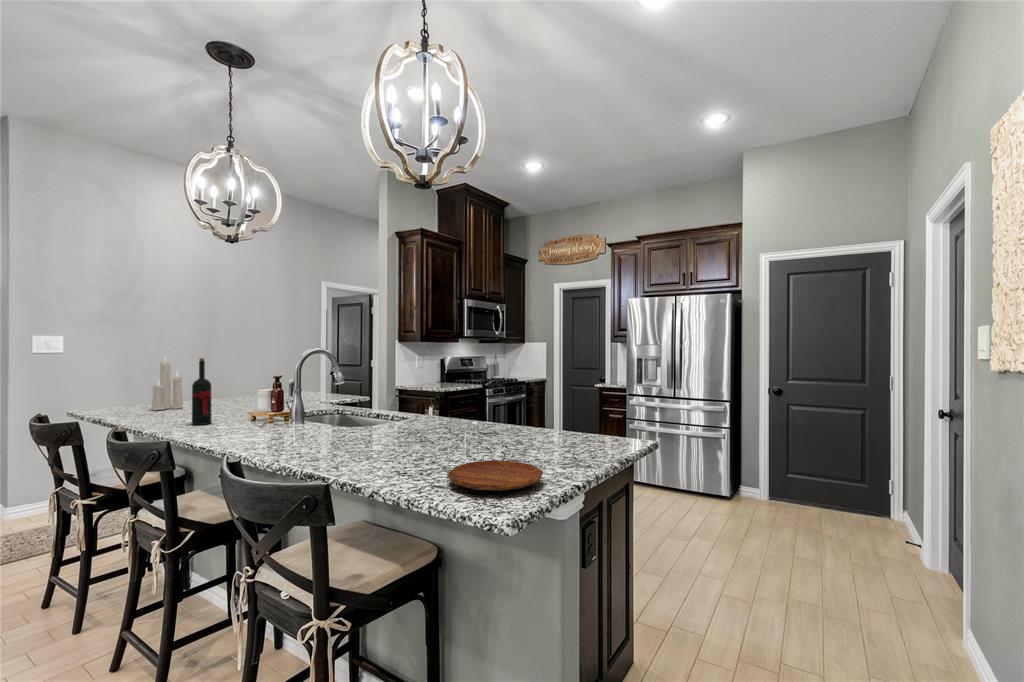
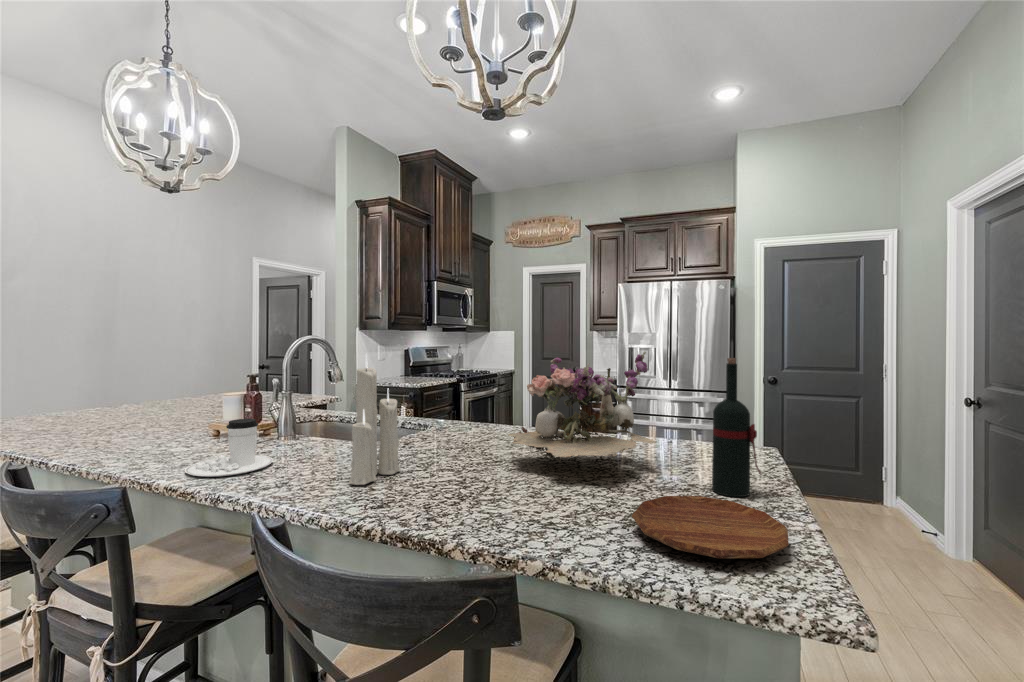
wine bottle: present [192,358,212,425] -> present [712,358,761,497]
candle: present [152,361,183,410] -> present [349,355,400,485]
flower arrangement: none [426,361,532,444] -> present [508,351,656,463]
coffee cup: none [215,406,274,442] -> present [185,419,273,477]

